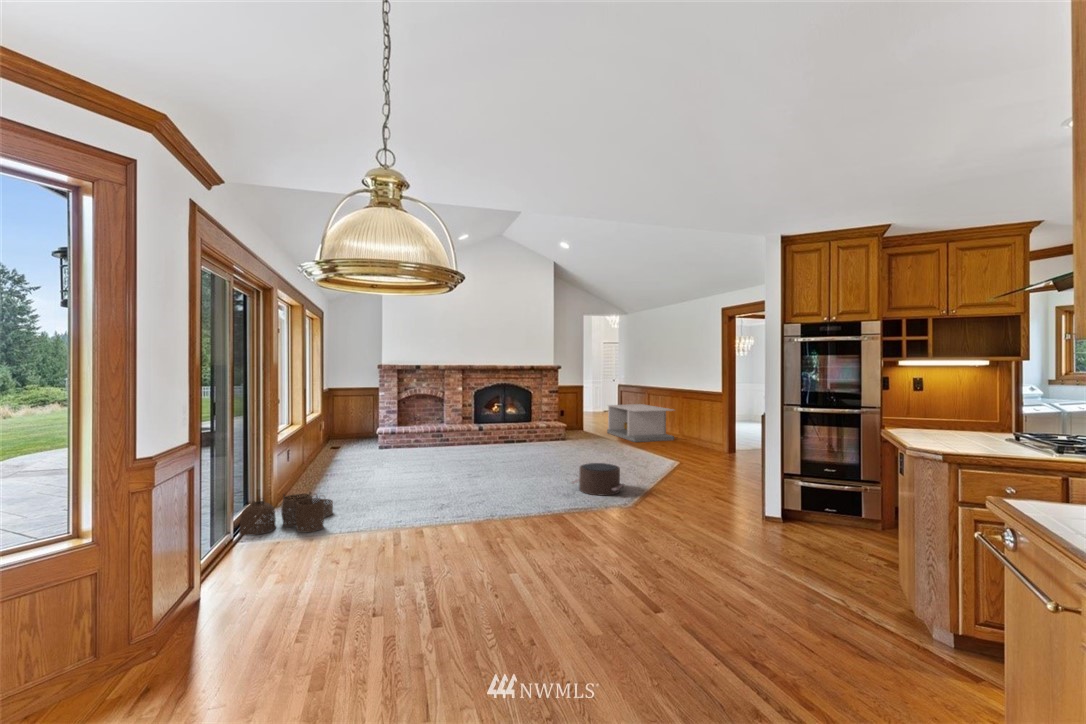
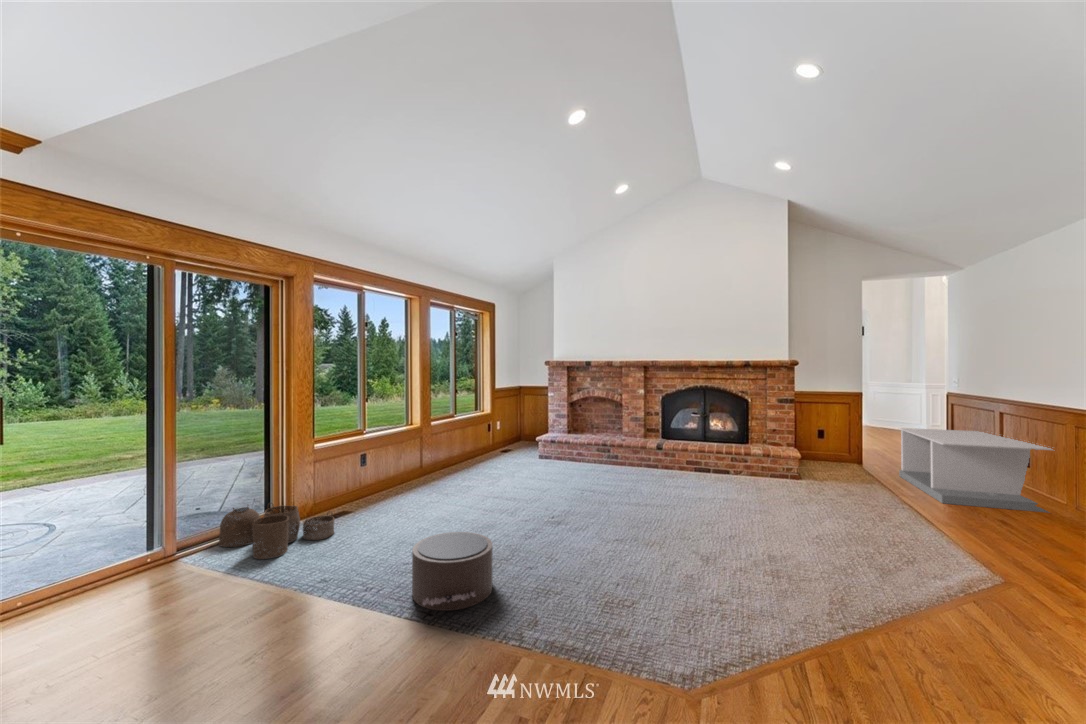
pouf: present [572,463,625,495] -> present [412,532,492,611]

